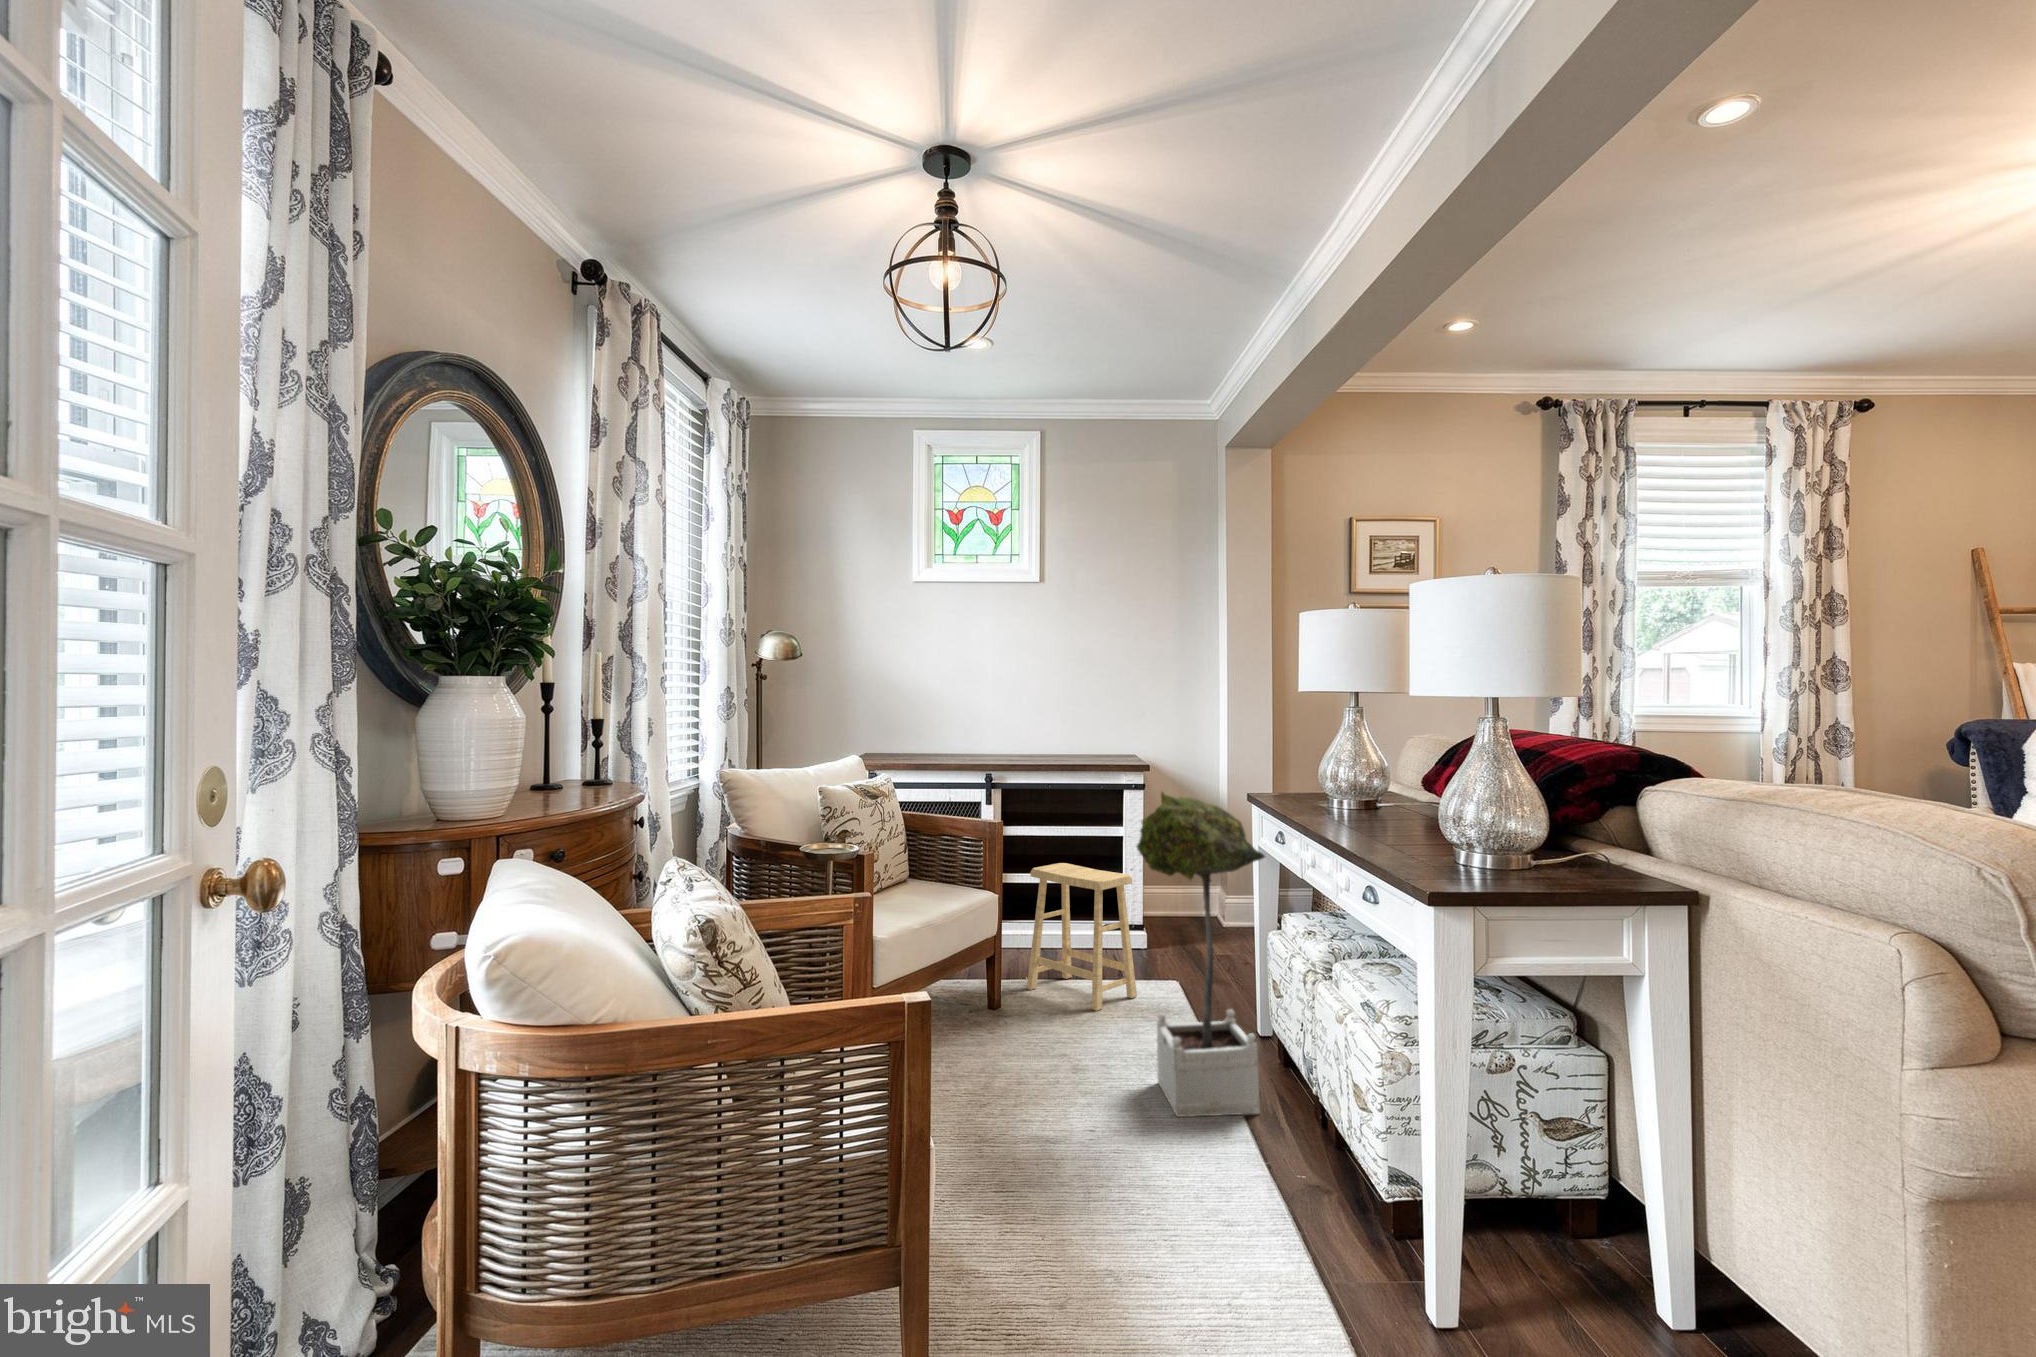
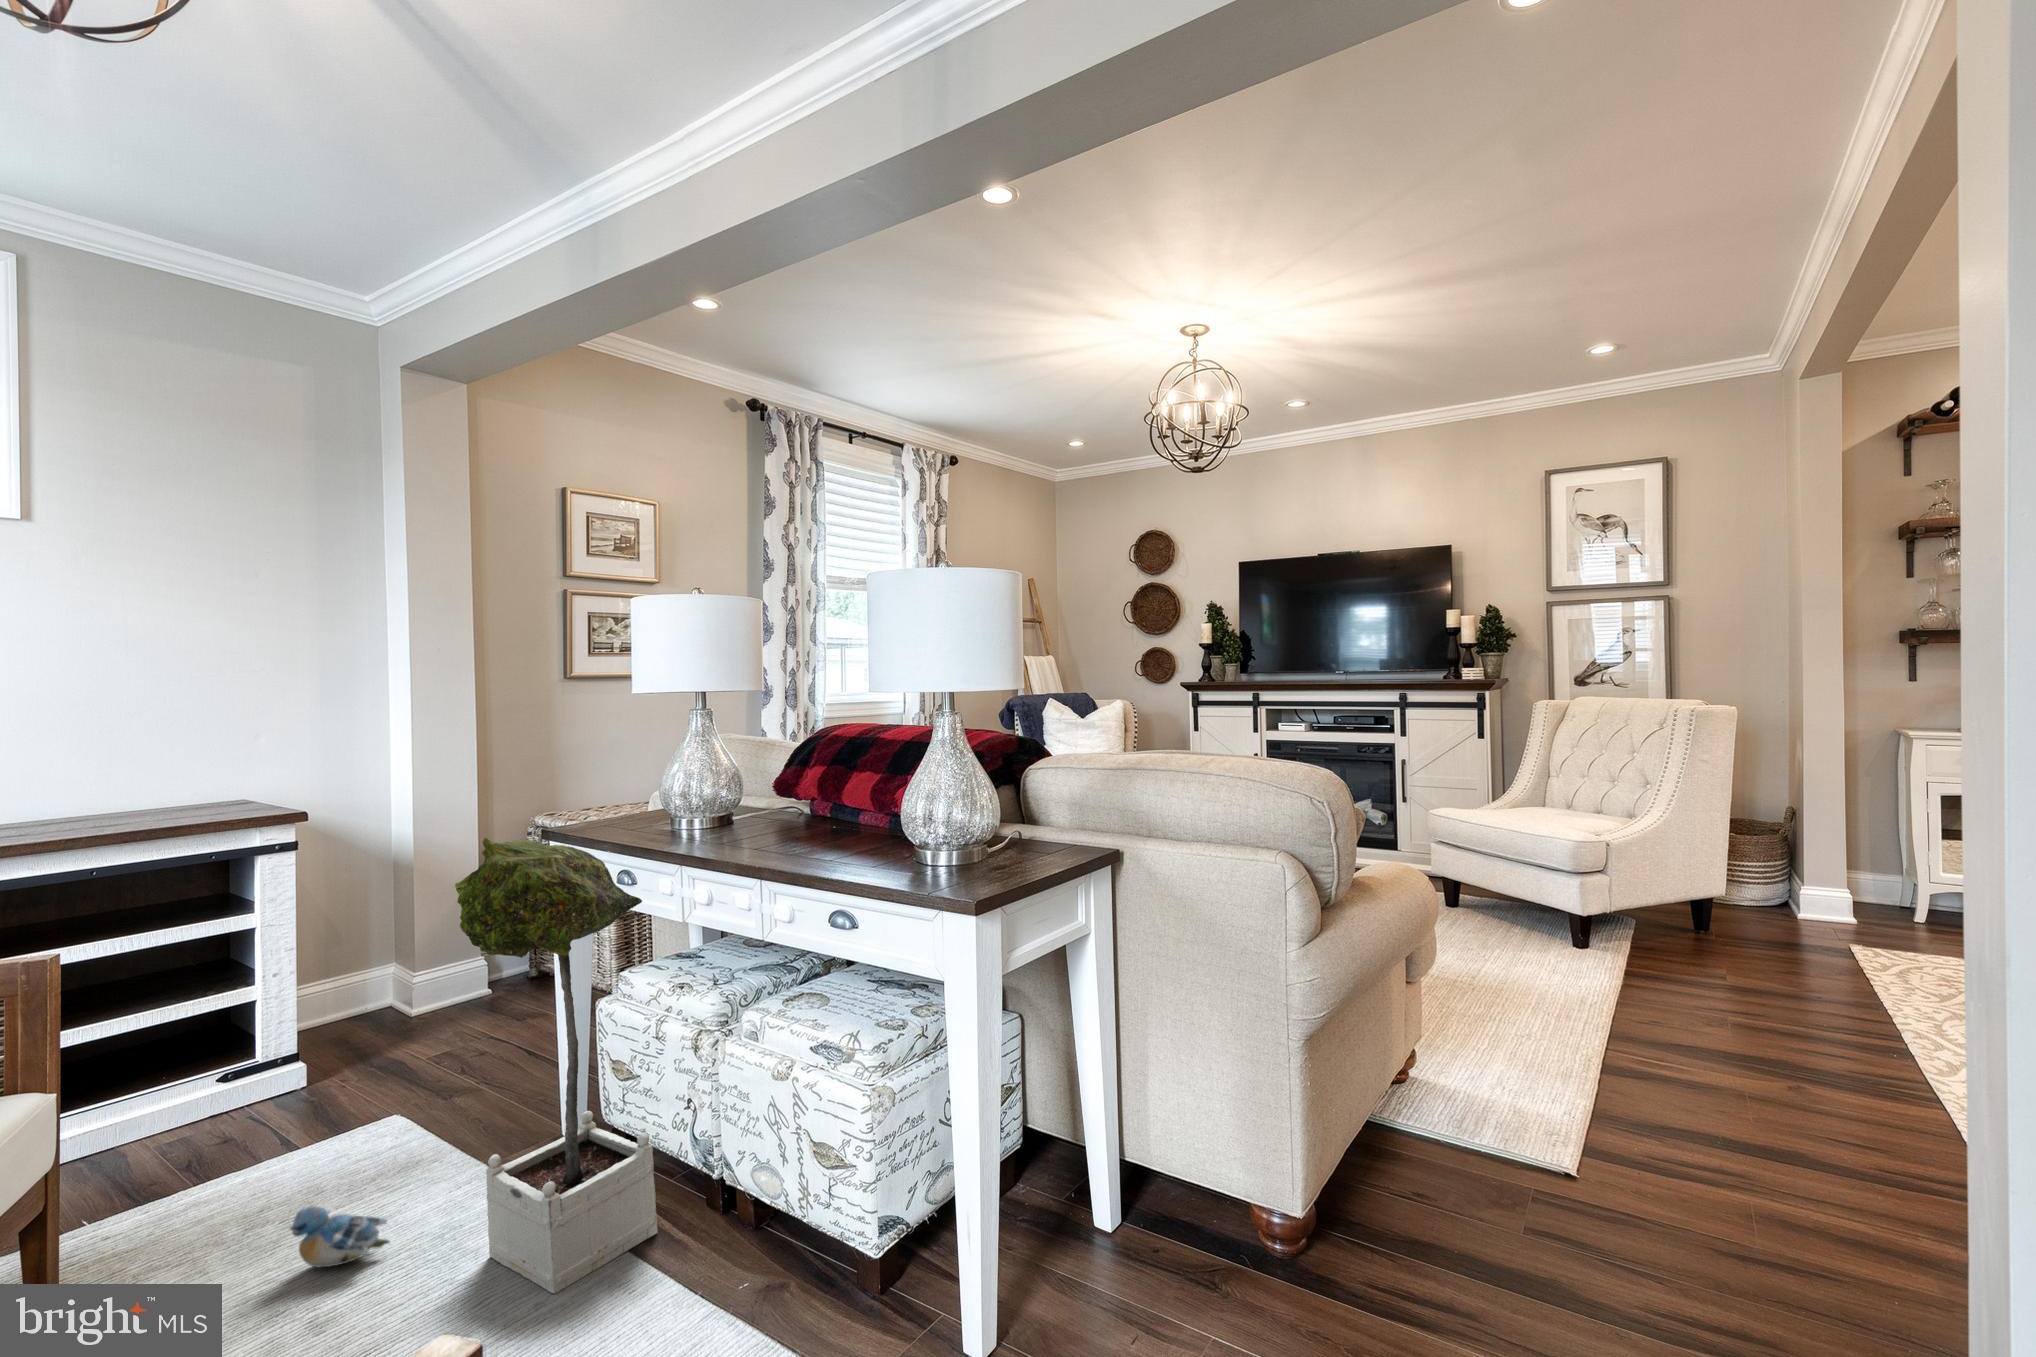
footstool: present [1027,863,1137,1011] -> none [139,967,363,1203]
plush toy: none [1065,1011,1115,1054] -> present [290,1206,389,1267]

